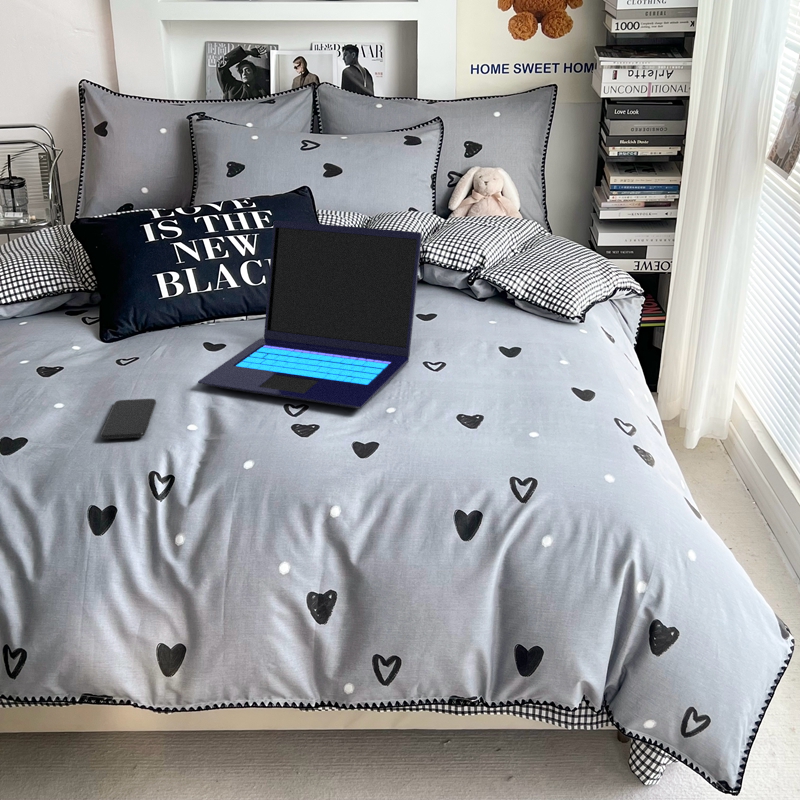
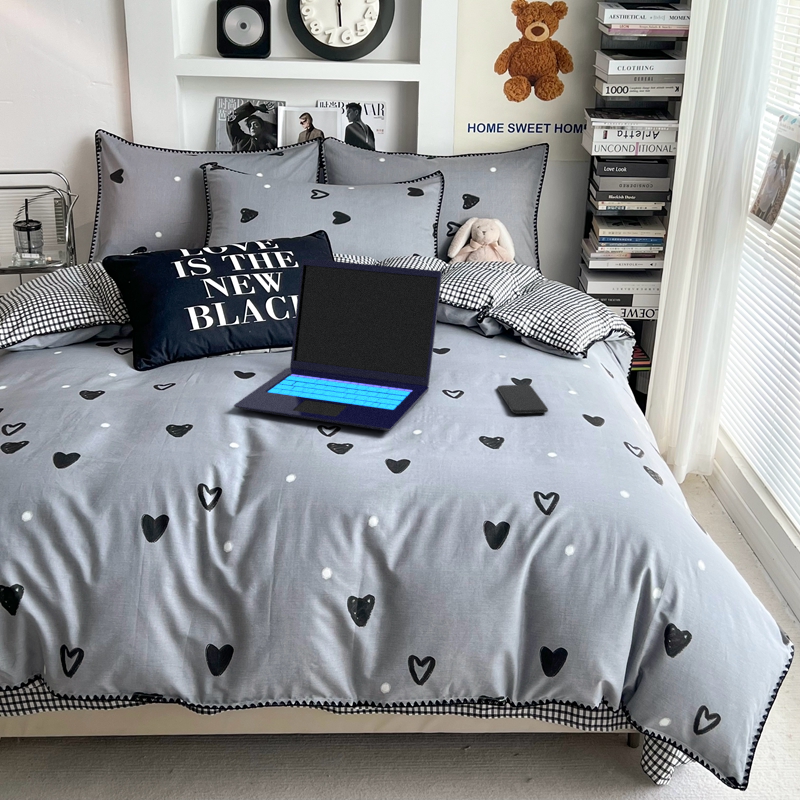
smartphone: present [101,399,156,439] -> present [497,385,548,414]

